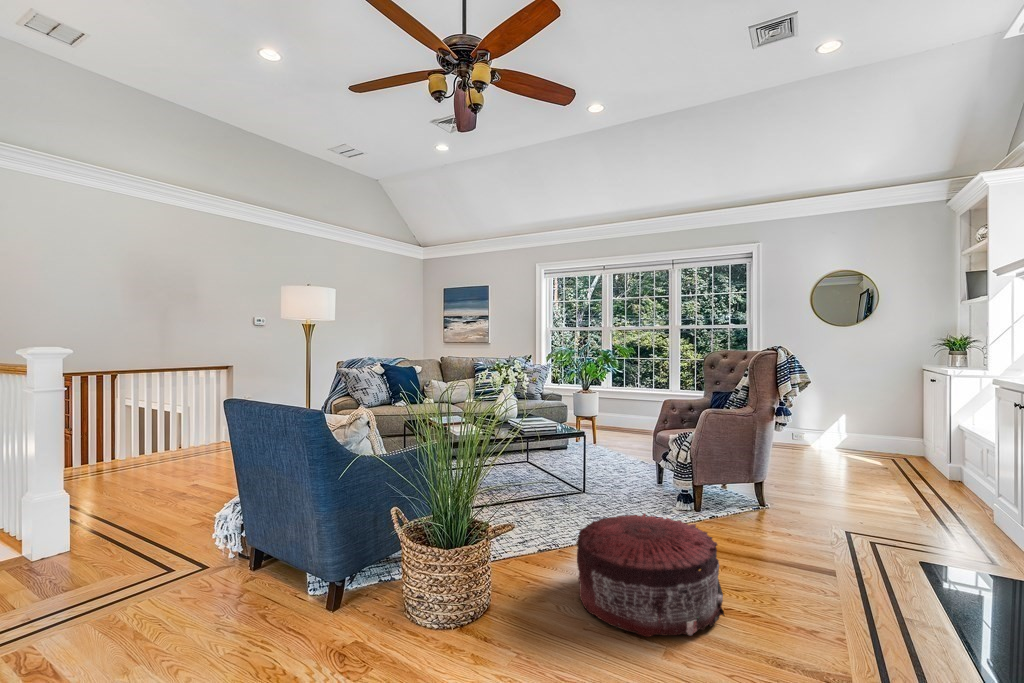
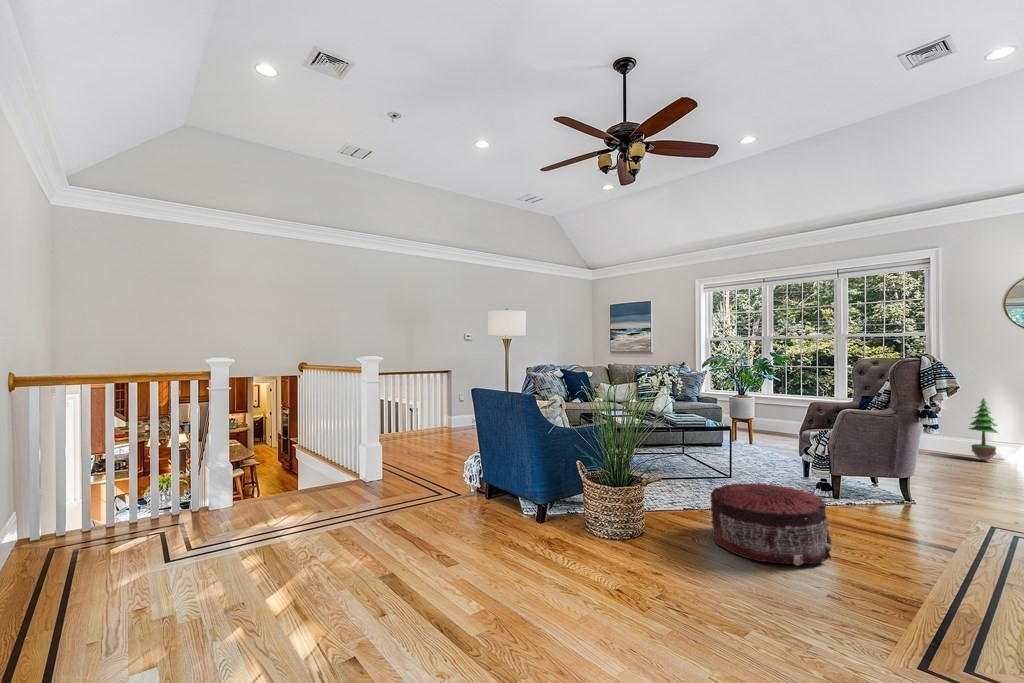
potted tree: none [788,388,813,449] -> present [969,398,998,461]

